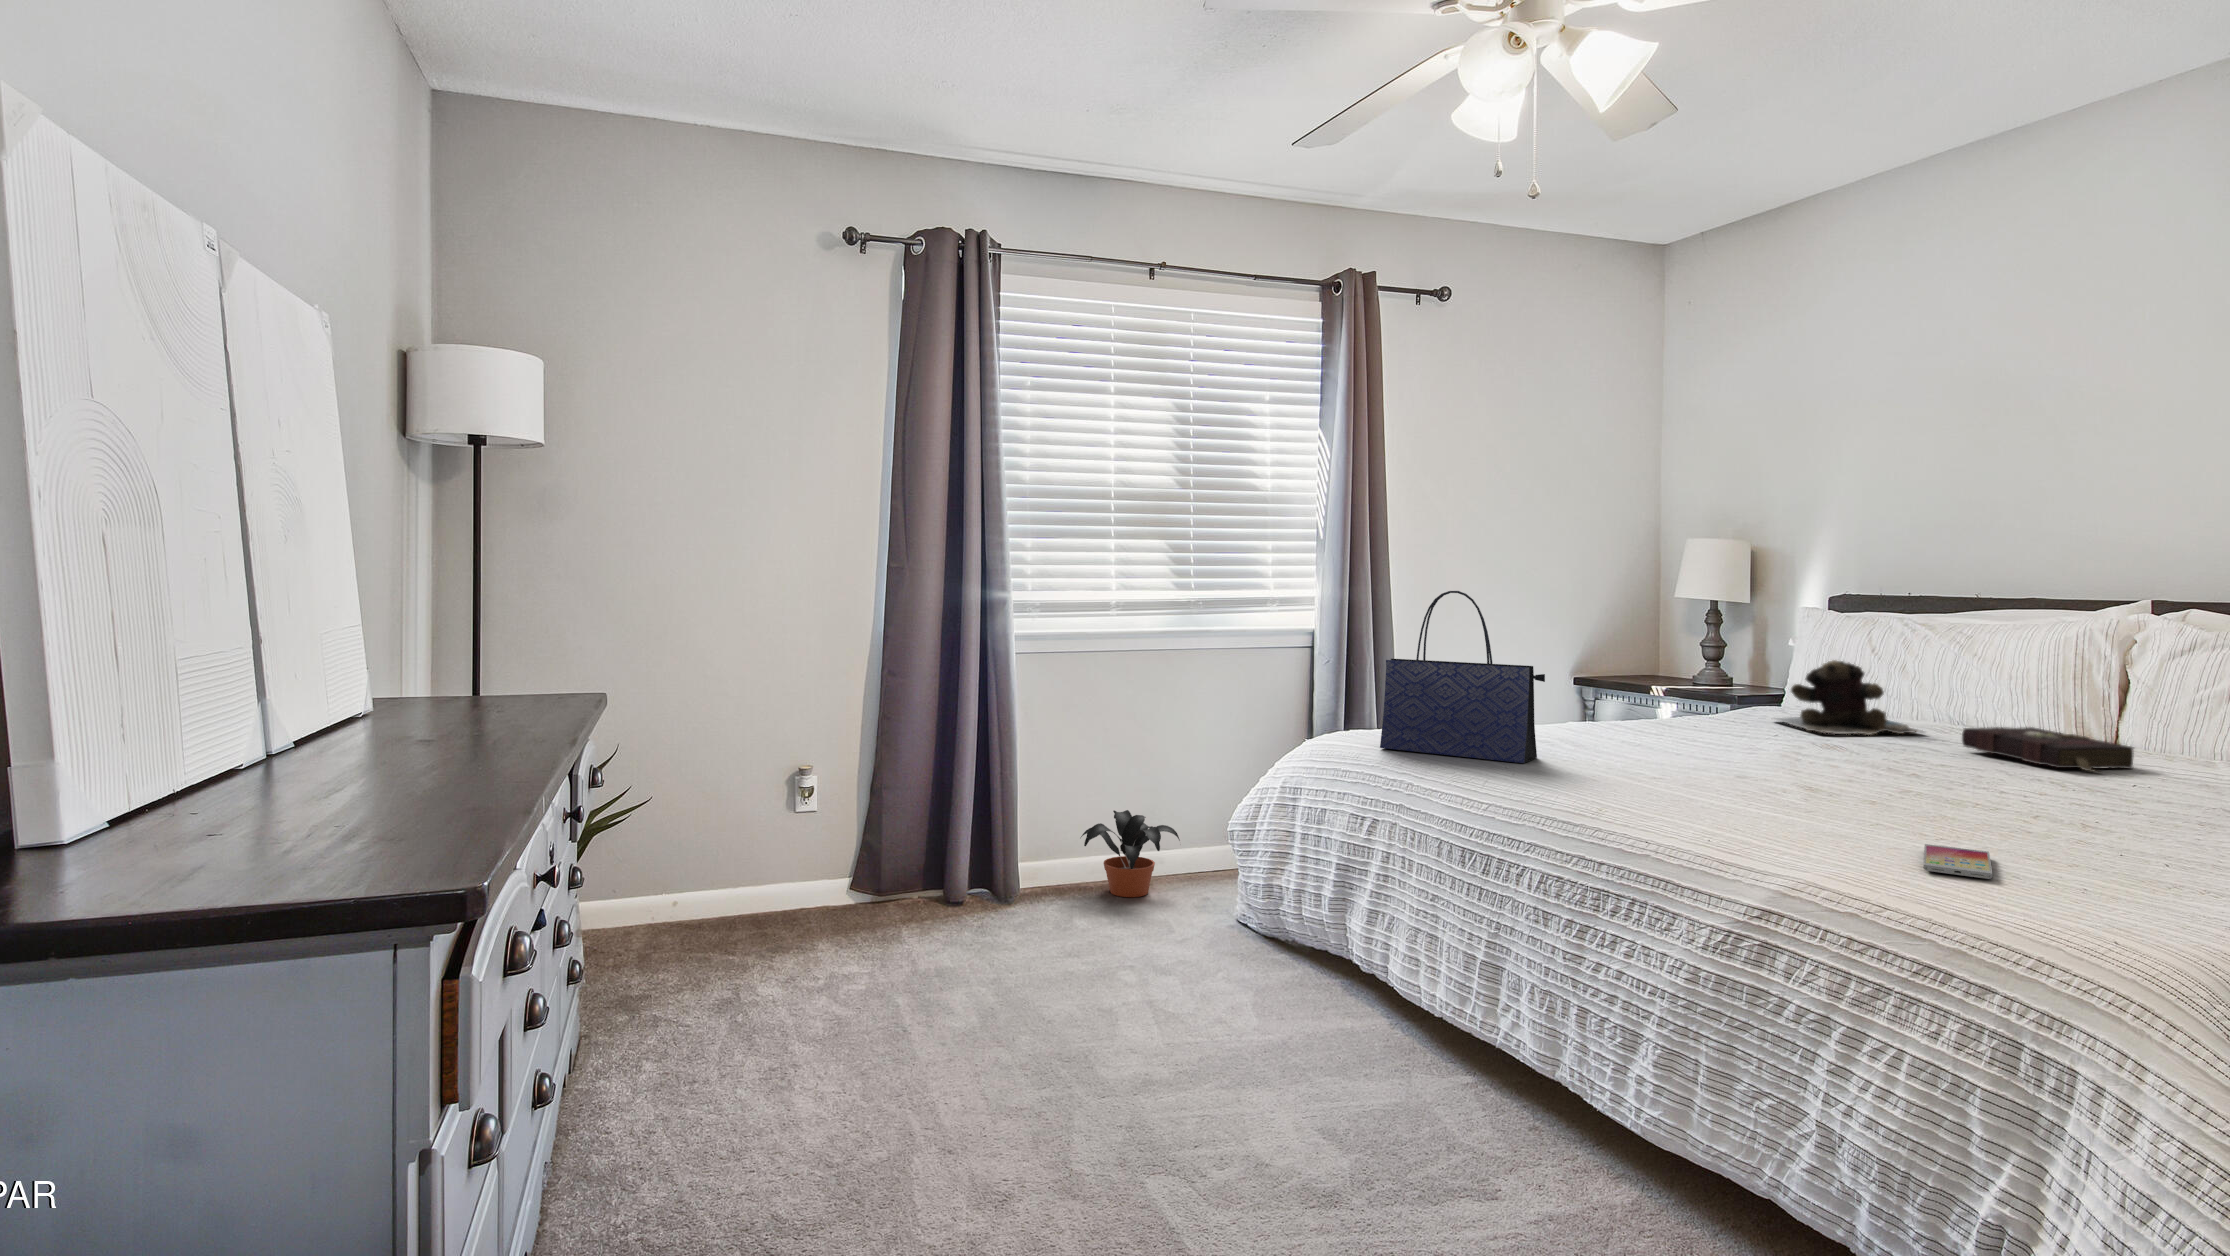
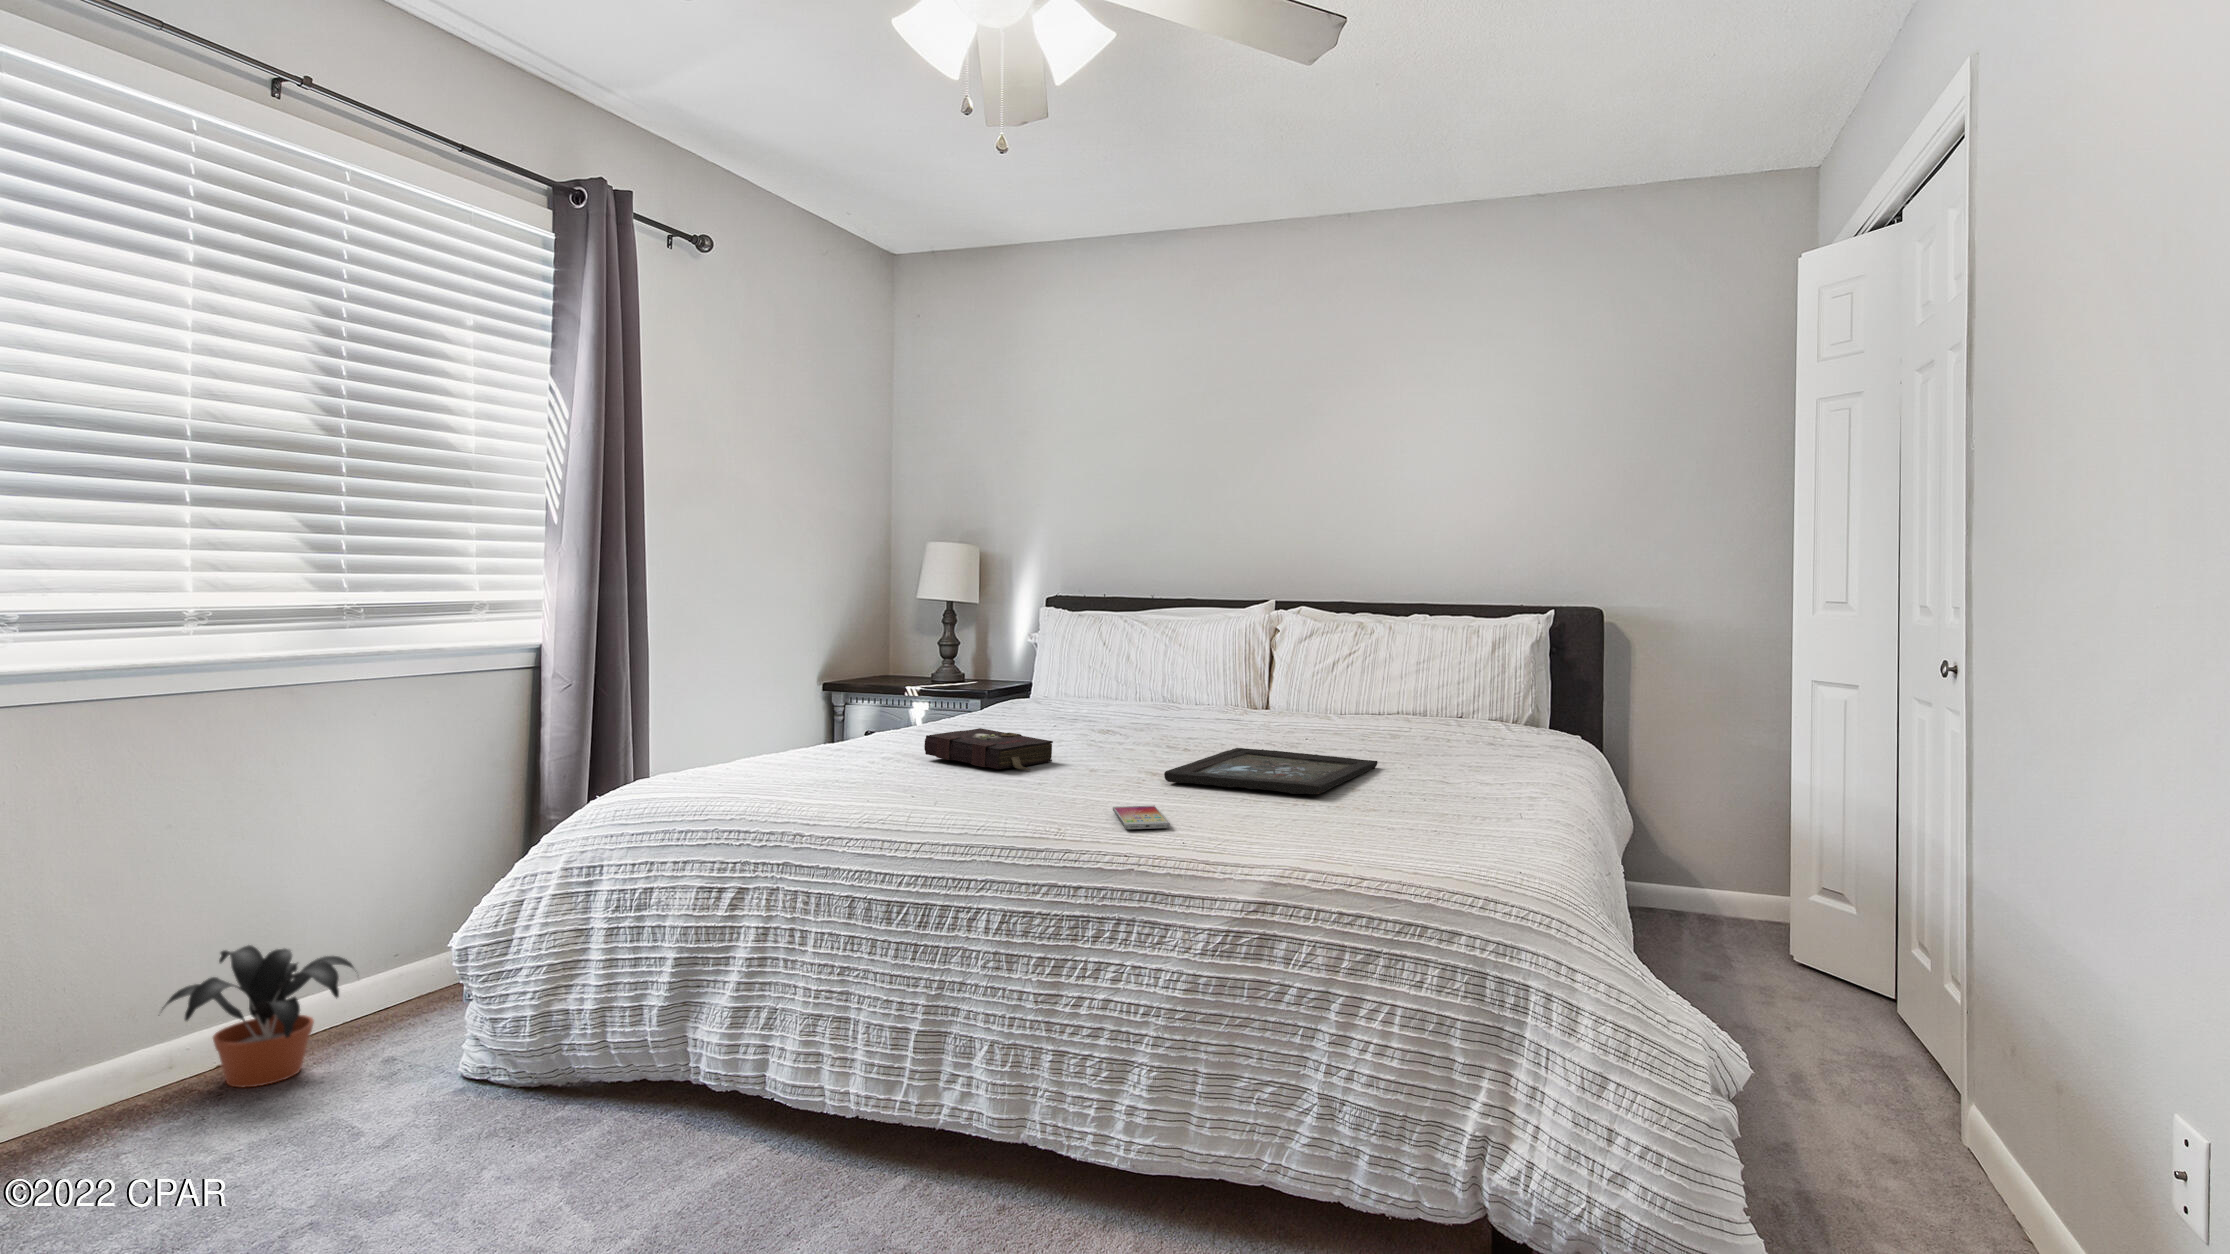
tote bag: present [1380,591,1545,763] -> none [732,591,931,793]
teddy bear: present [1776,660,1923,735] -> none [1057,653,1181,724]
book: present [1962,727,2134,771] -> present [924,728,1053,770]
tray: none [1785,769,2124,824] -> present [1164,748,1378,794]
smartphone: present [1924,844,1993,879] -> present [1112,805,1170,829]

